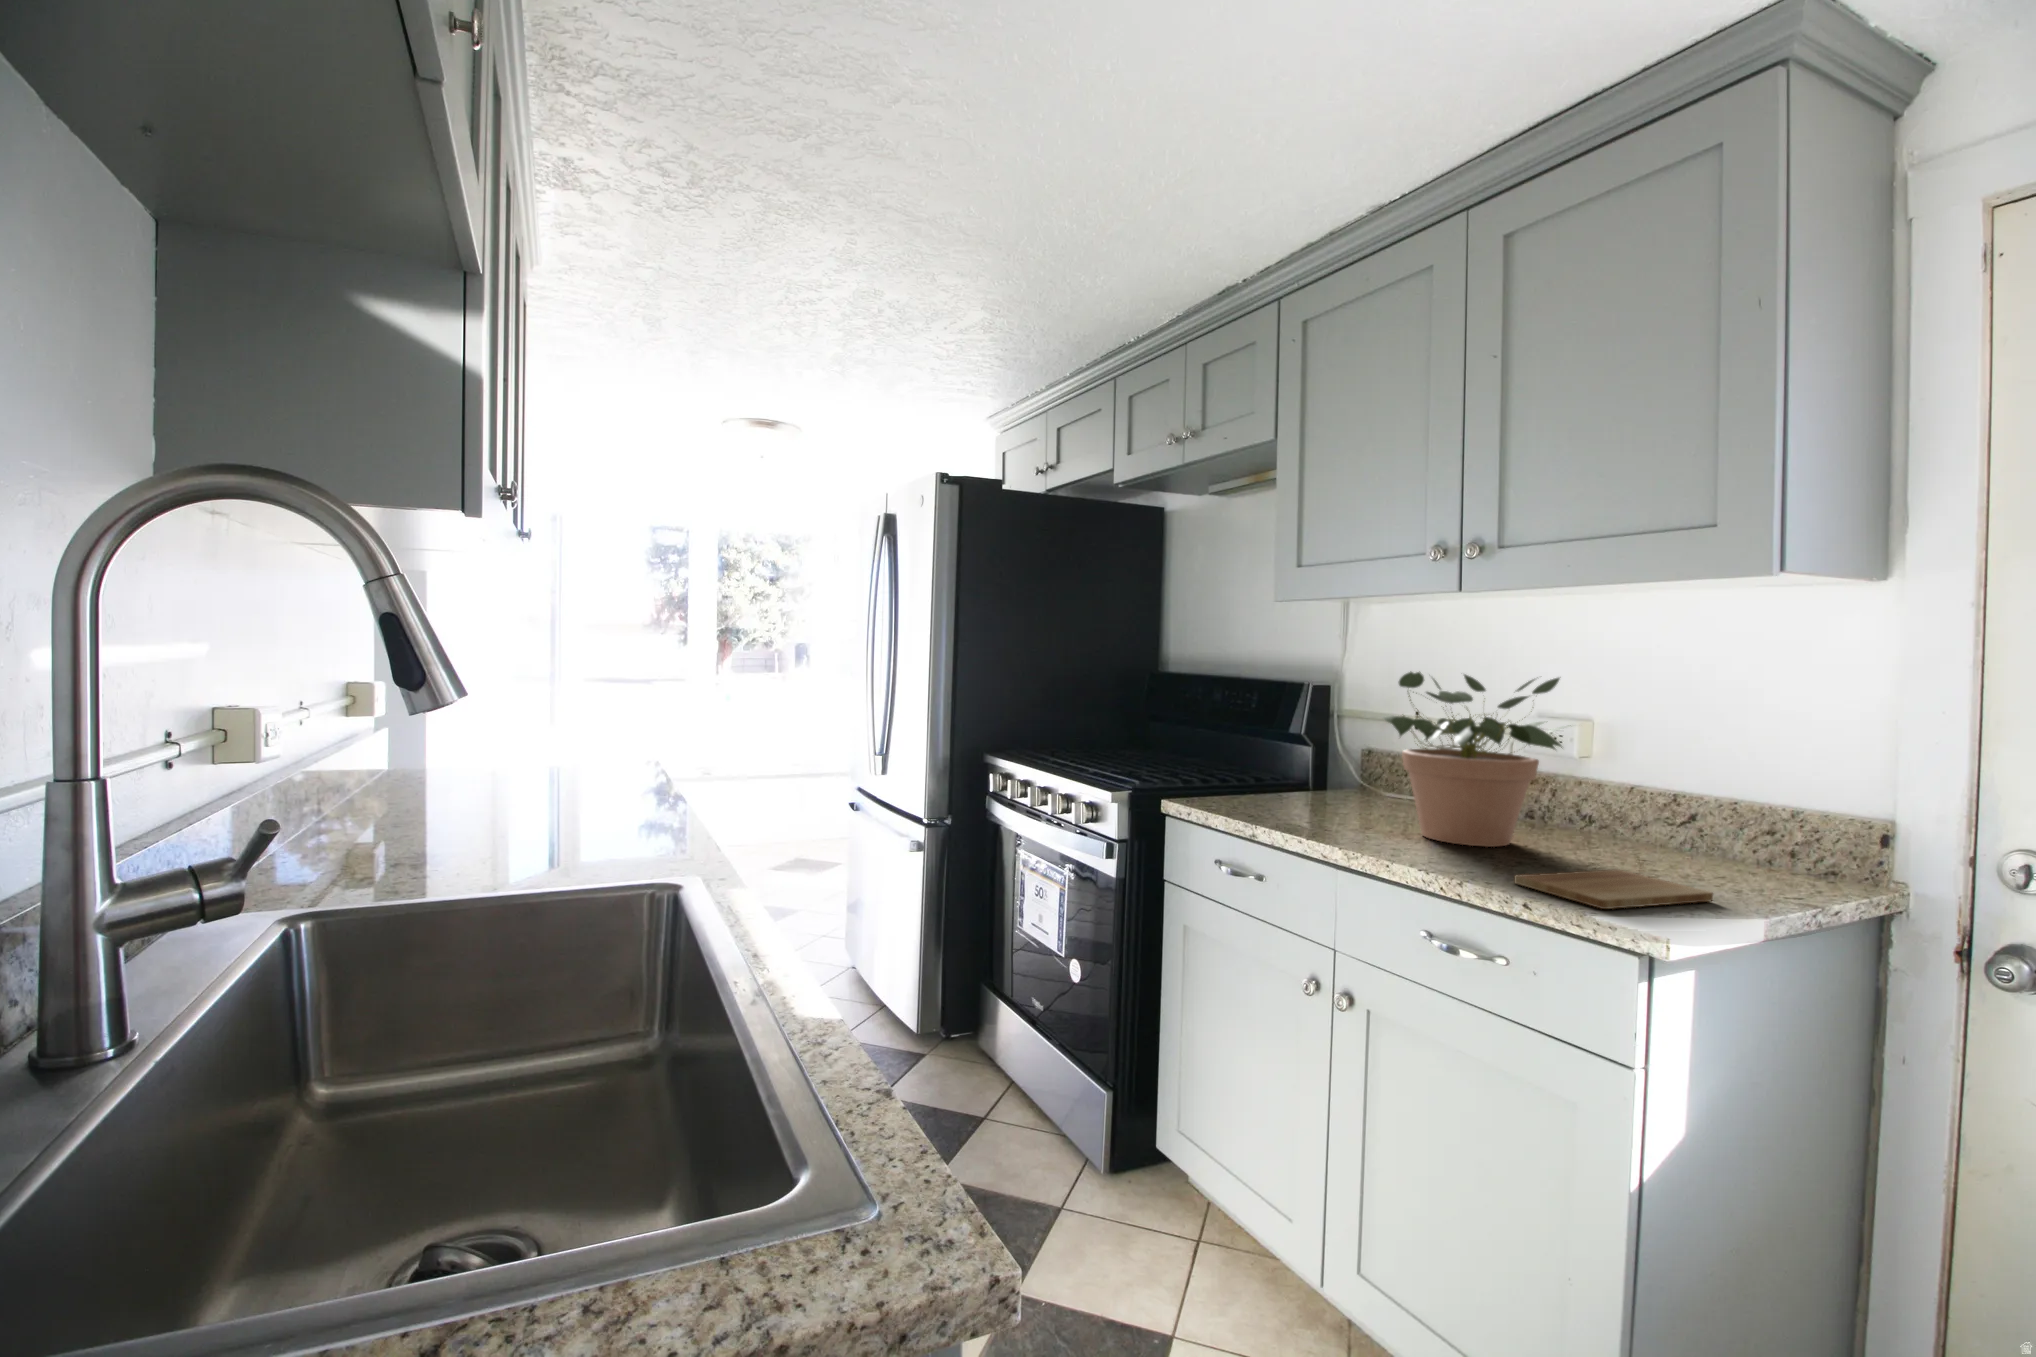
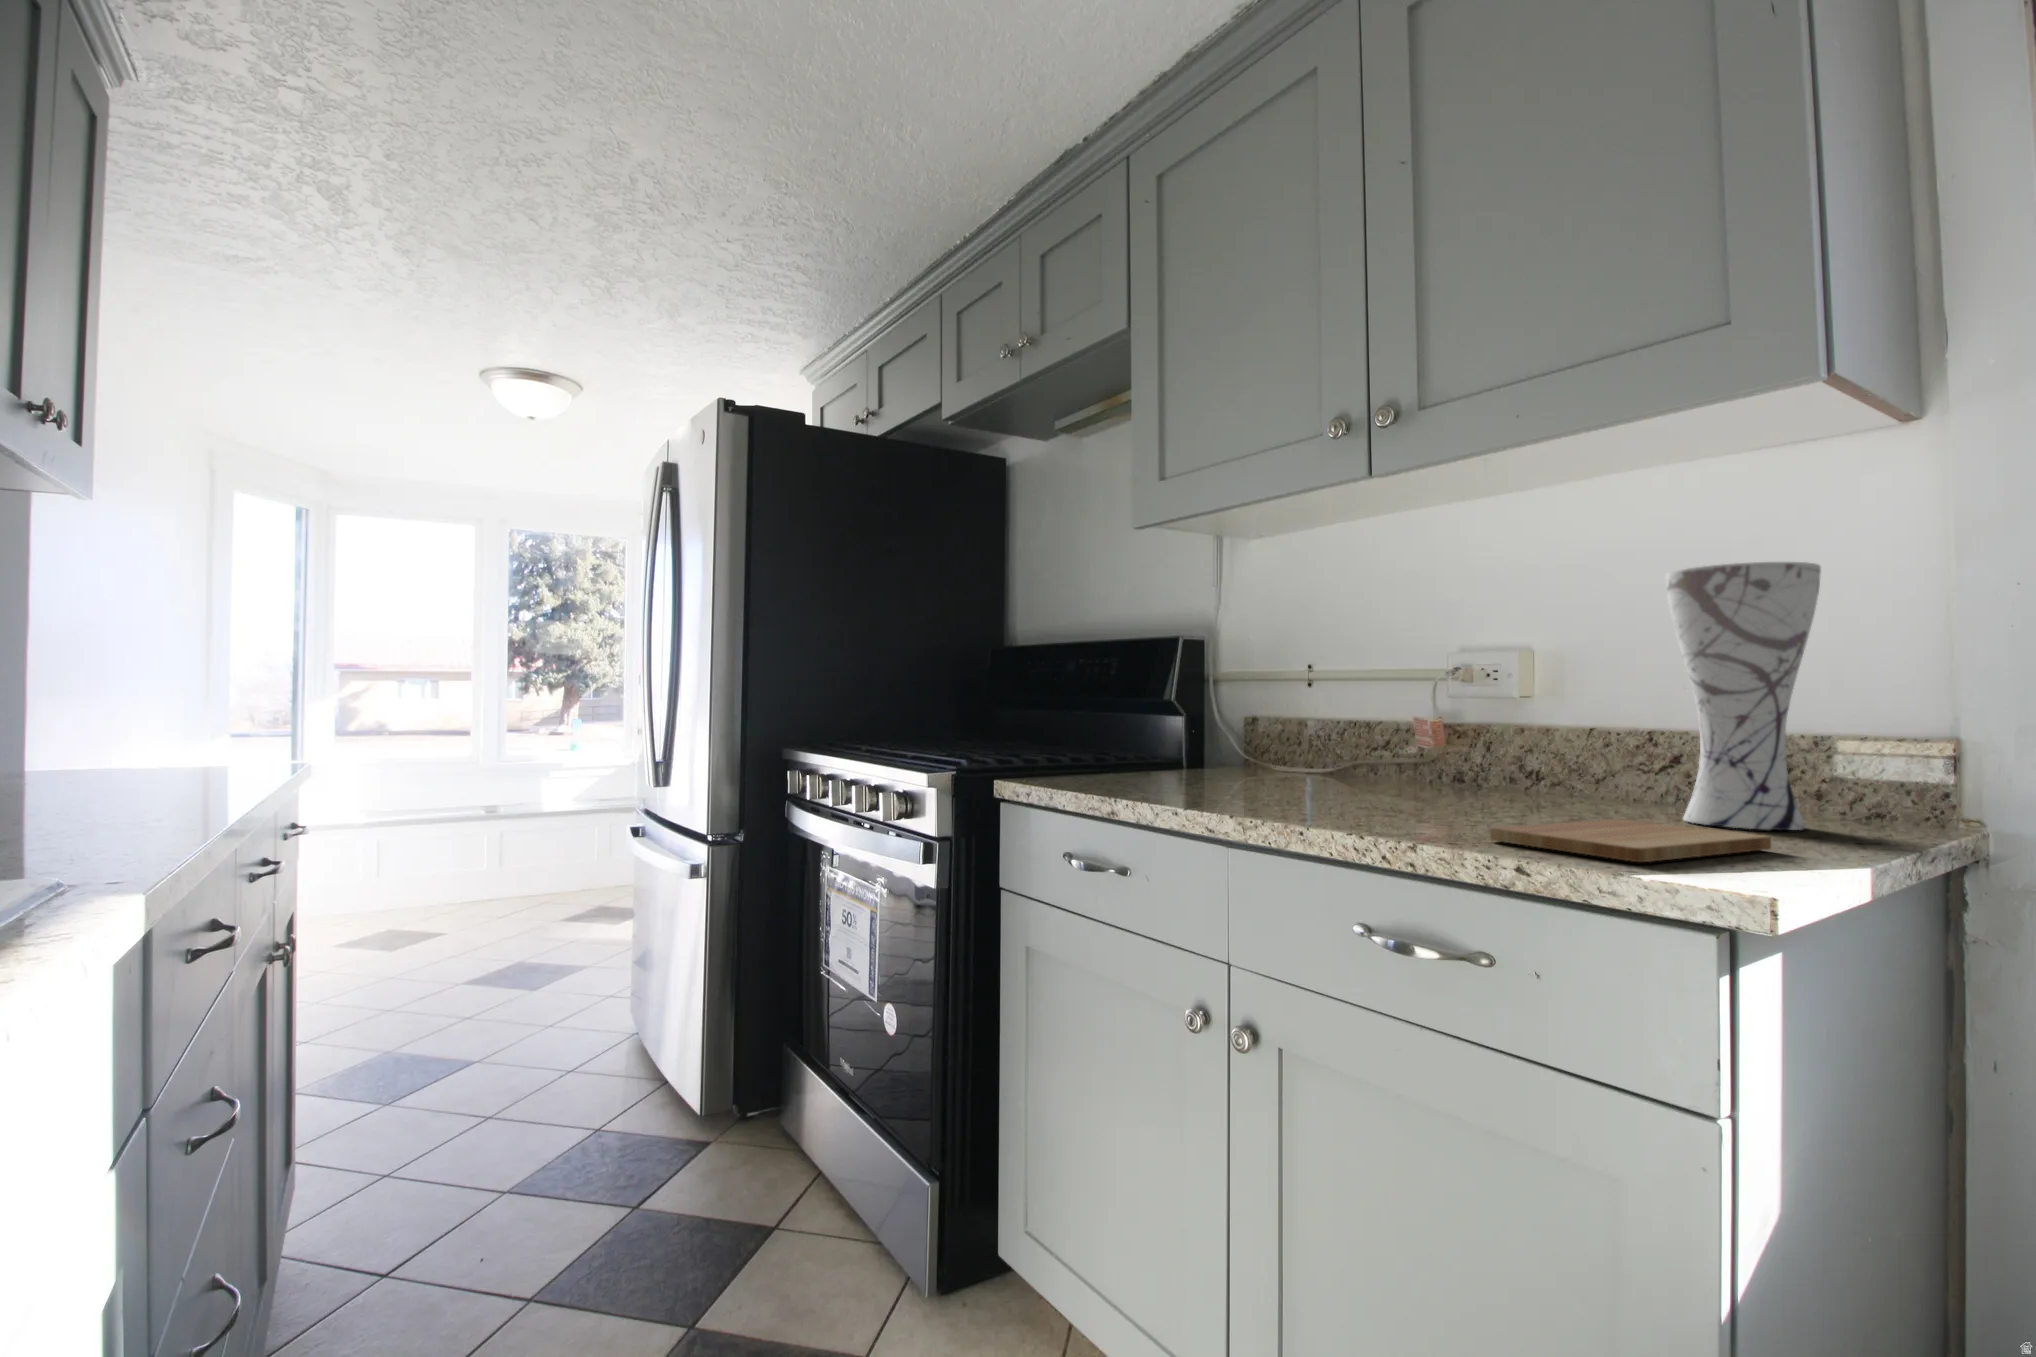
potted plant: present [1383,671,1571,847] -> none [1276,567,1539,808]
vase: none [1677,688,1791,883] -> present [1666,562,1821,830]

